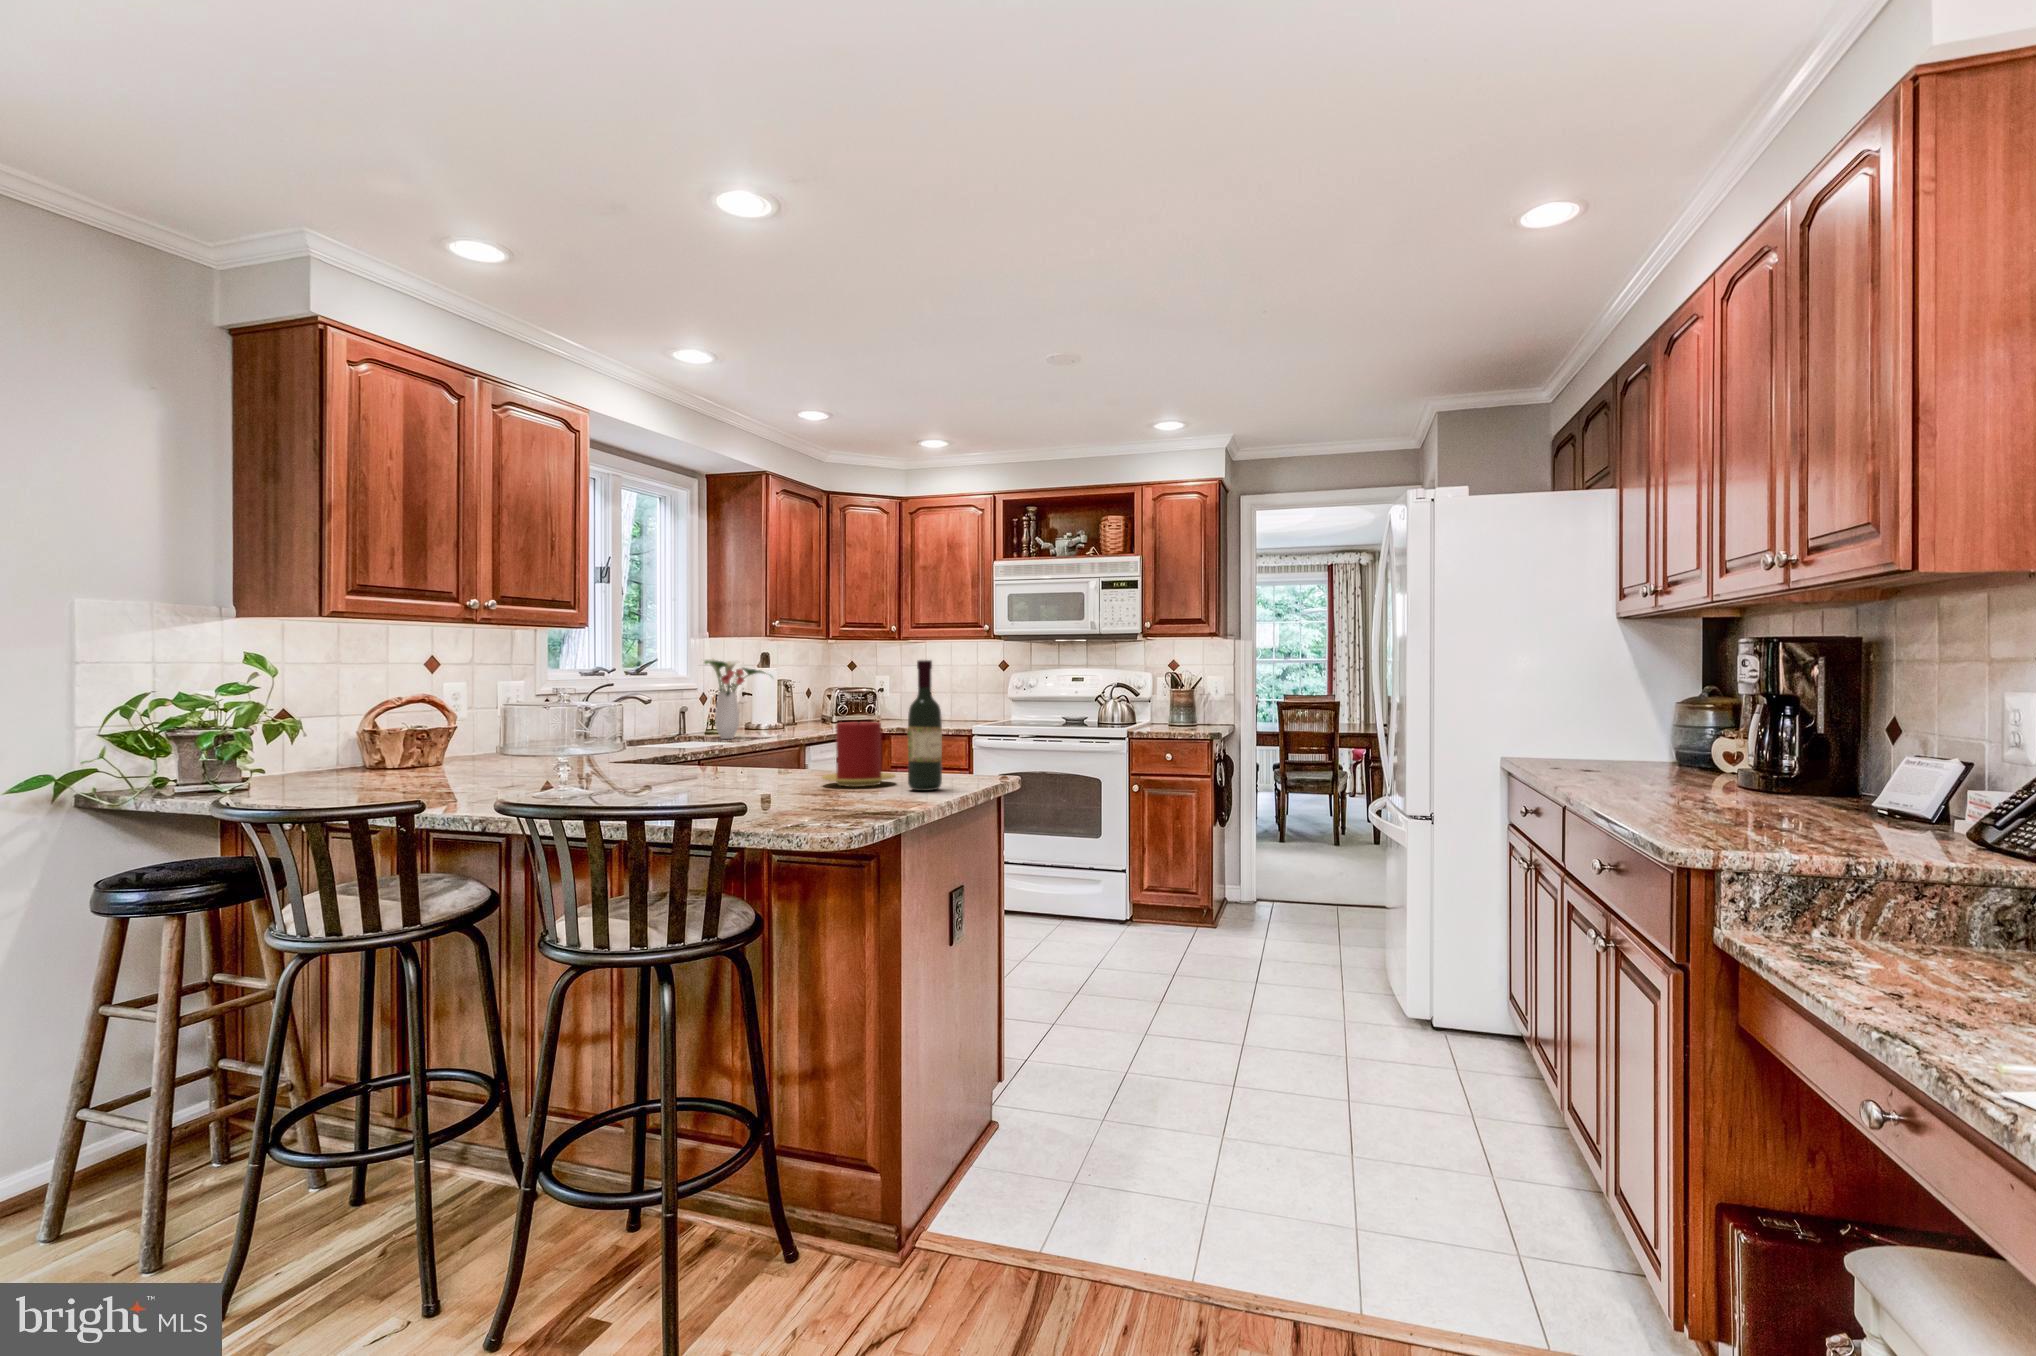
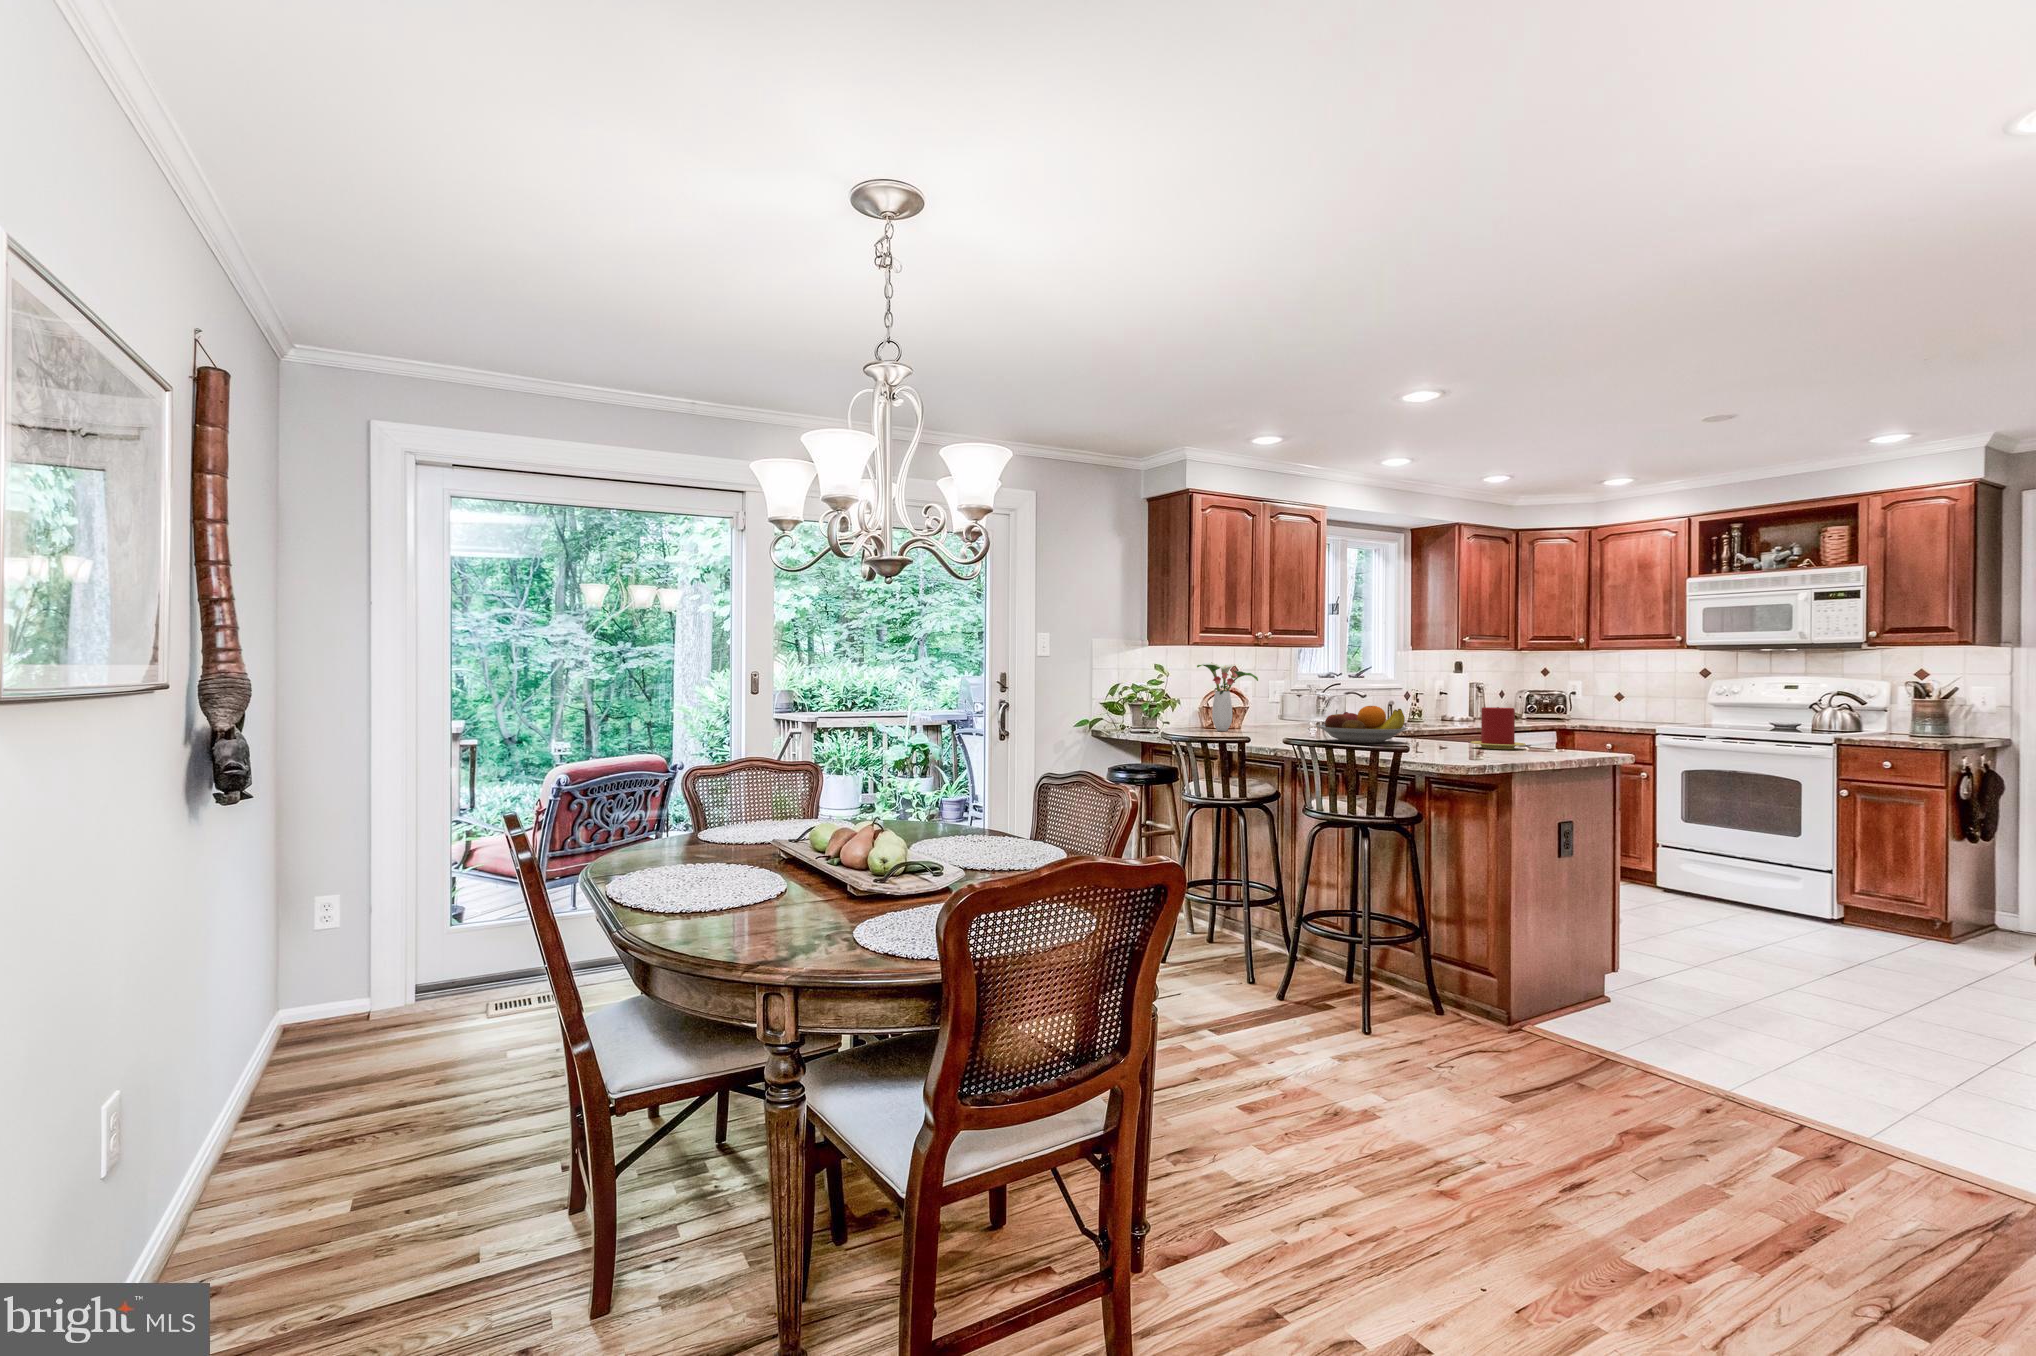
flower arrangement: present [703,659,765,739] -> present [1197,663,1258,731]
wine bottle: present [908,660,942,791] -> none [1529,667,1556,753]
fruit bowl: none [573,725,725,789] -> present [1317,706,1408,743]

